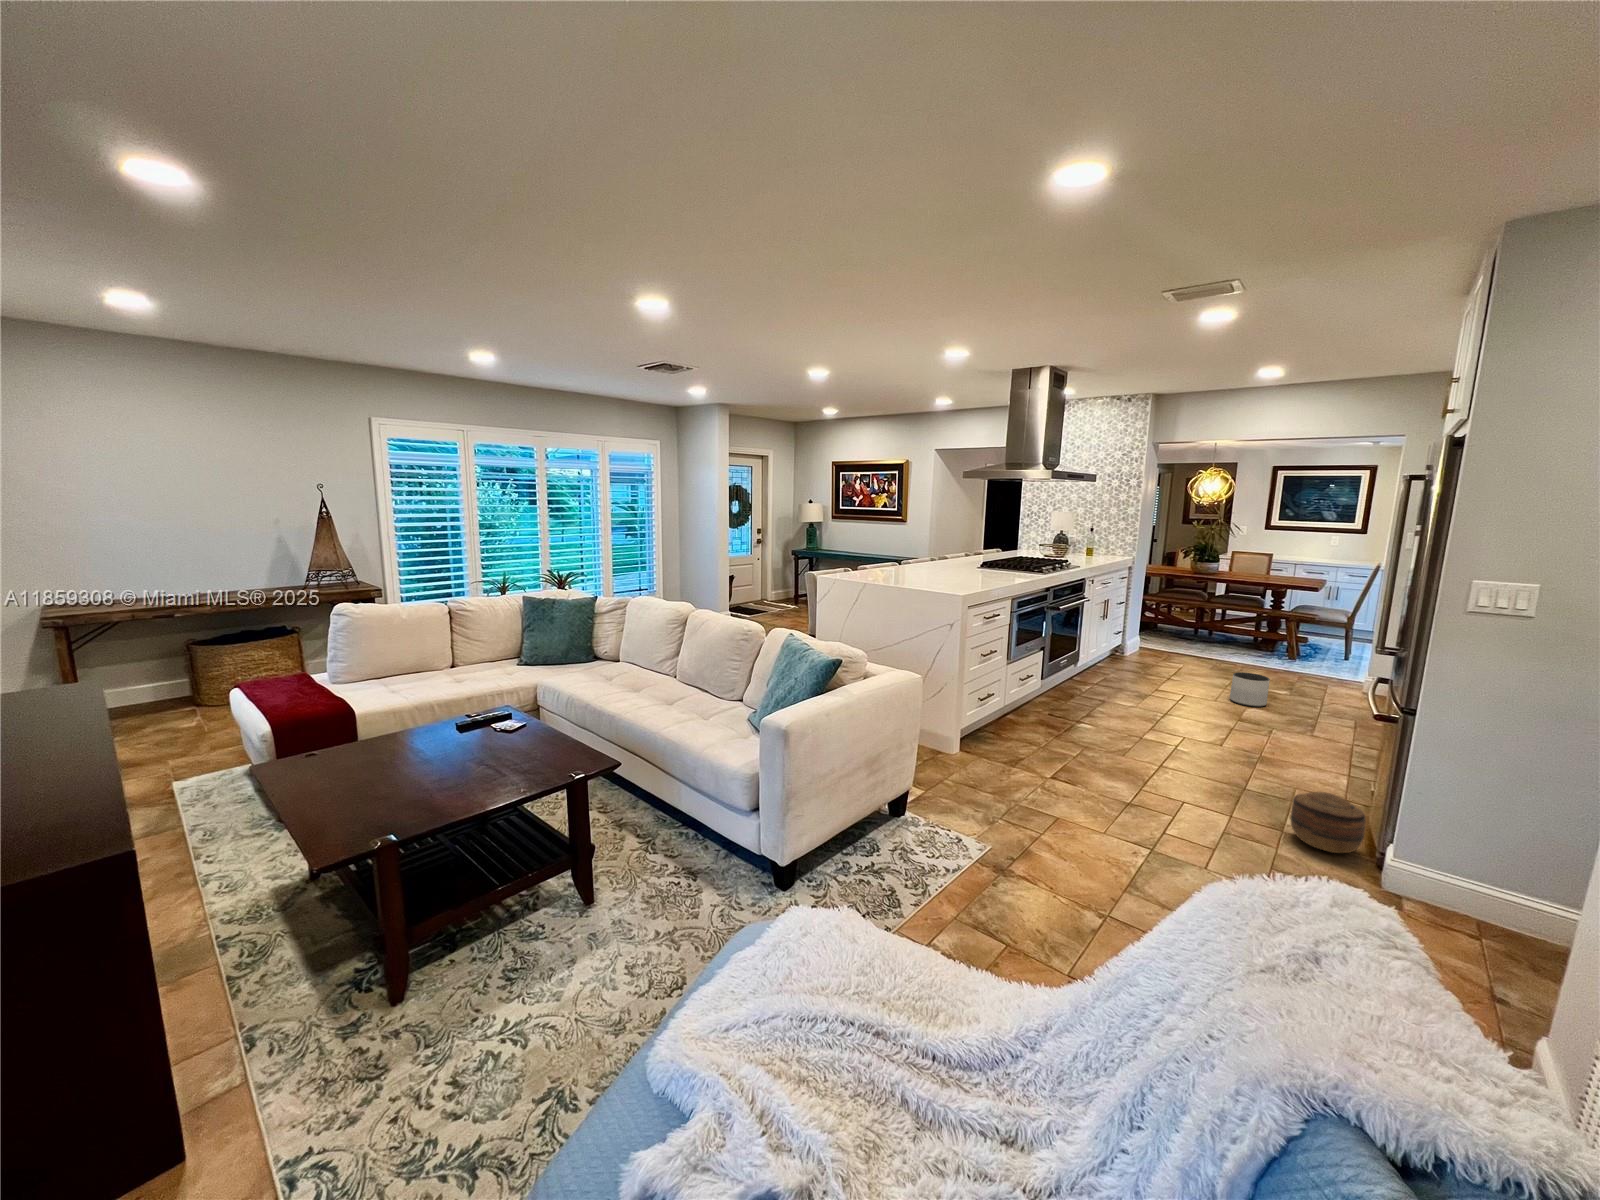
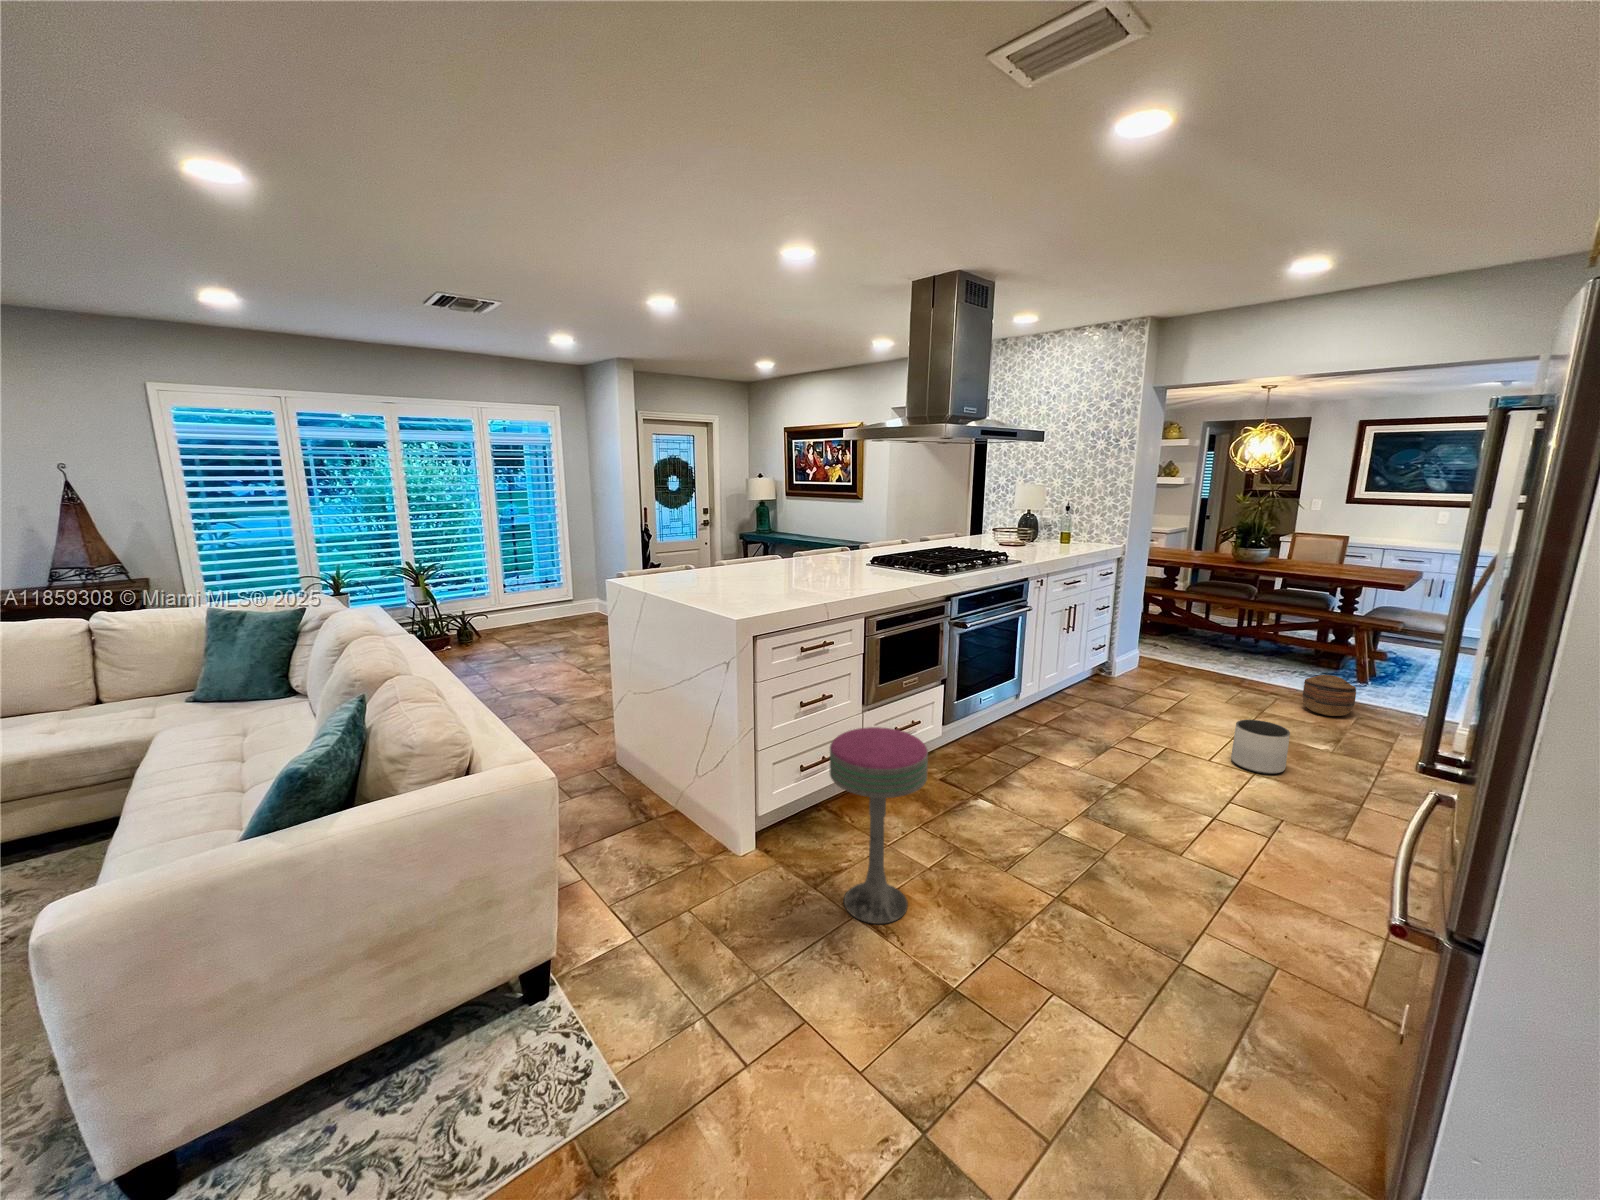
bar stool: none [1035,663,1101,783] -> present [830,727,928,924]
basket: present [1291,792,1366,853] -> present [1303,675,1356,716]

